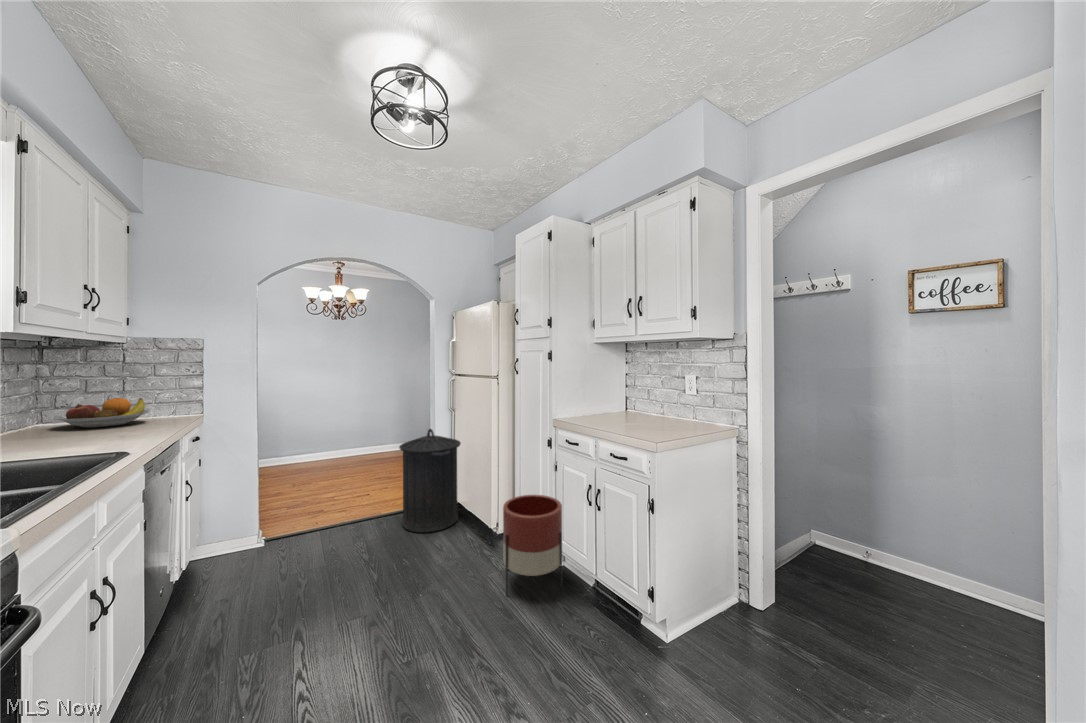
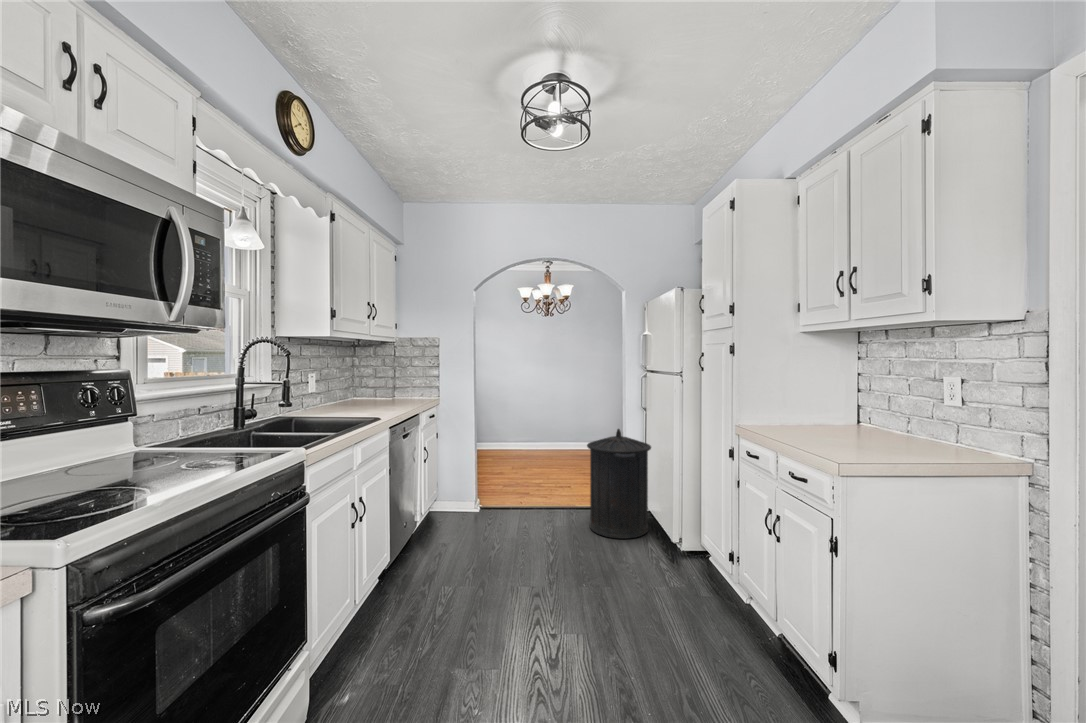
fruit bowl: present [54,398,150,428] -> none [358,382,406,402]
planter: present [503,495,562,596] -> none [665,512,739,633]

